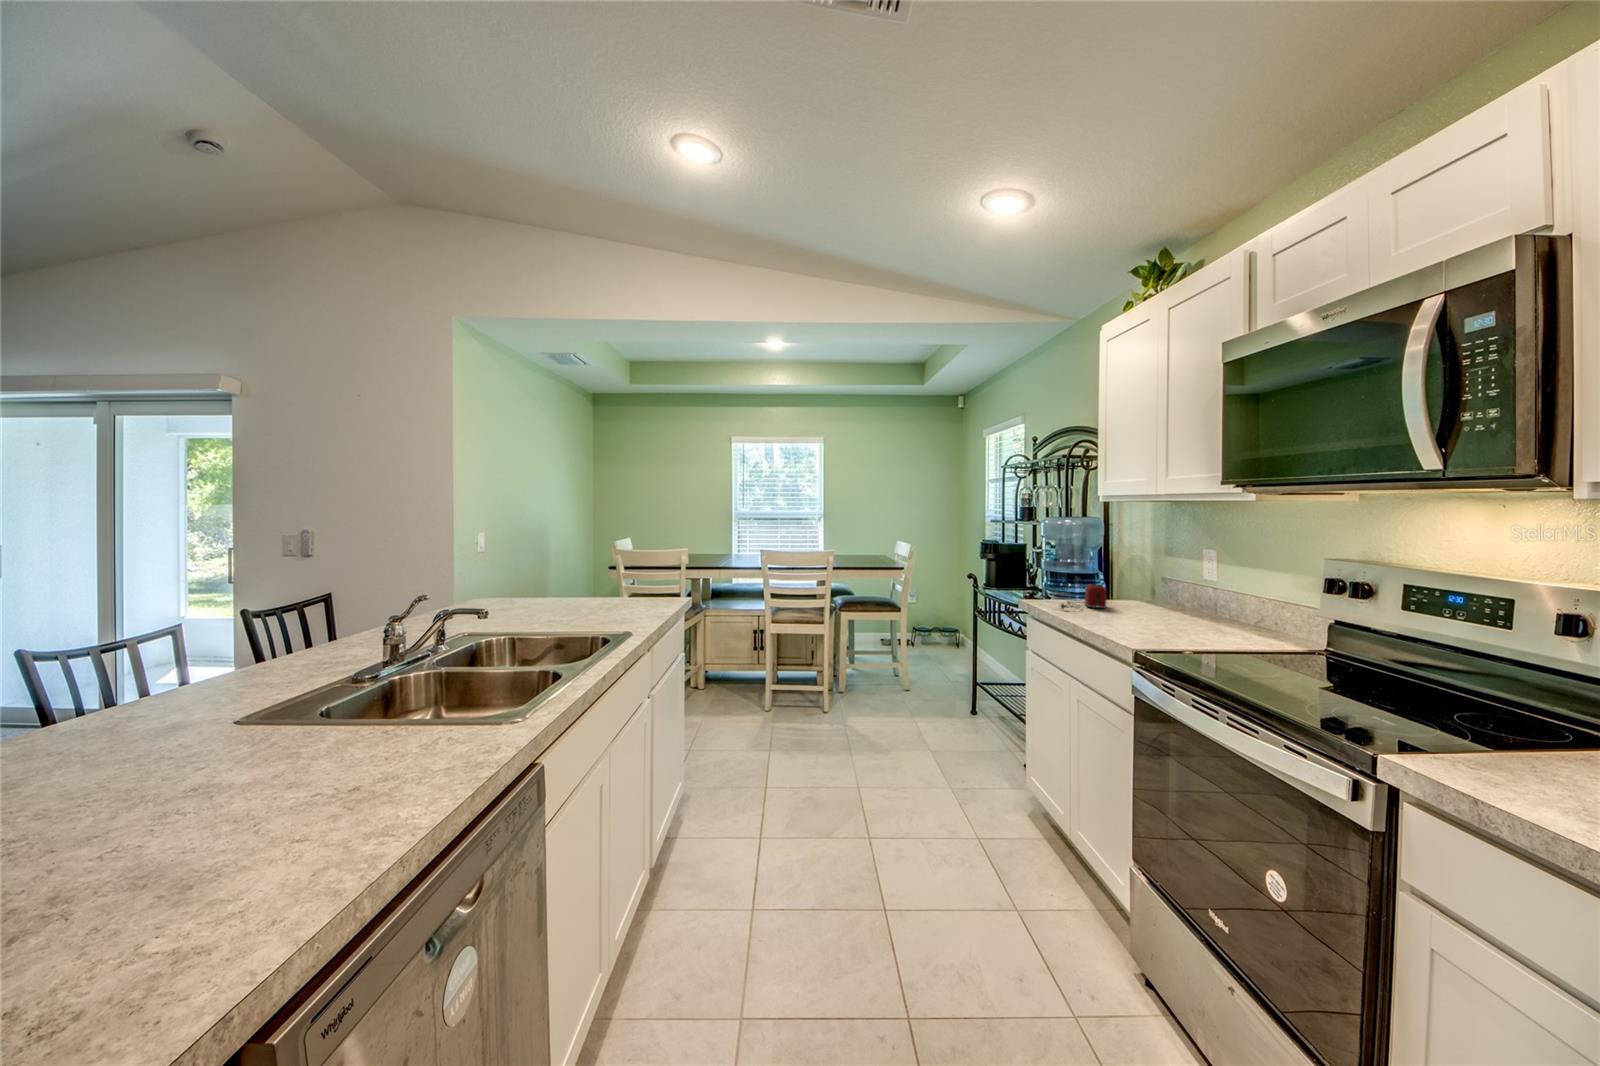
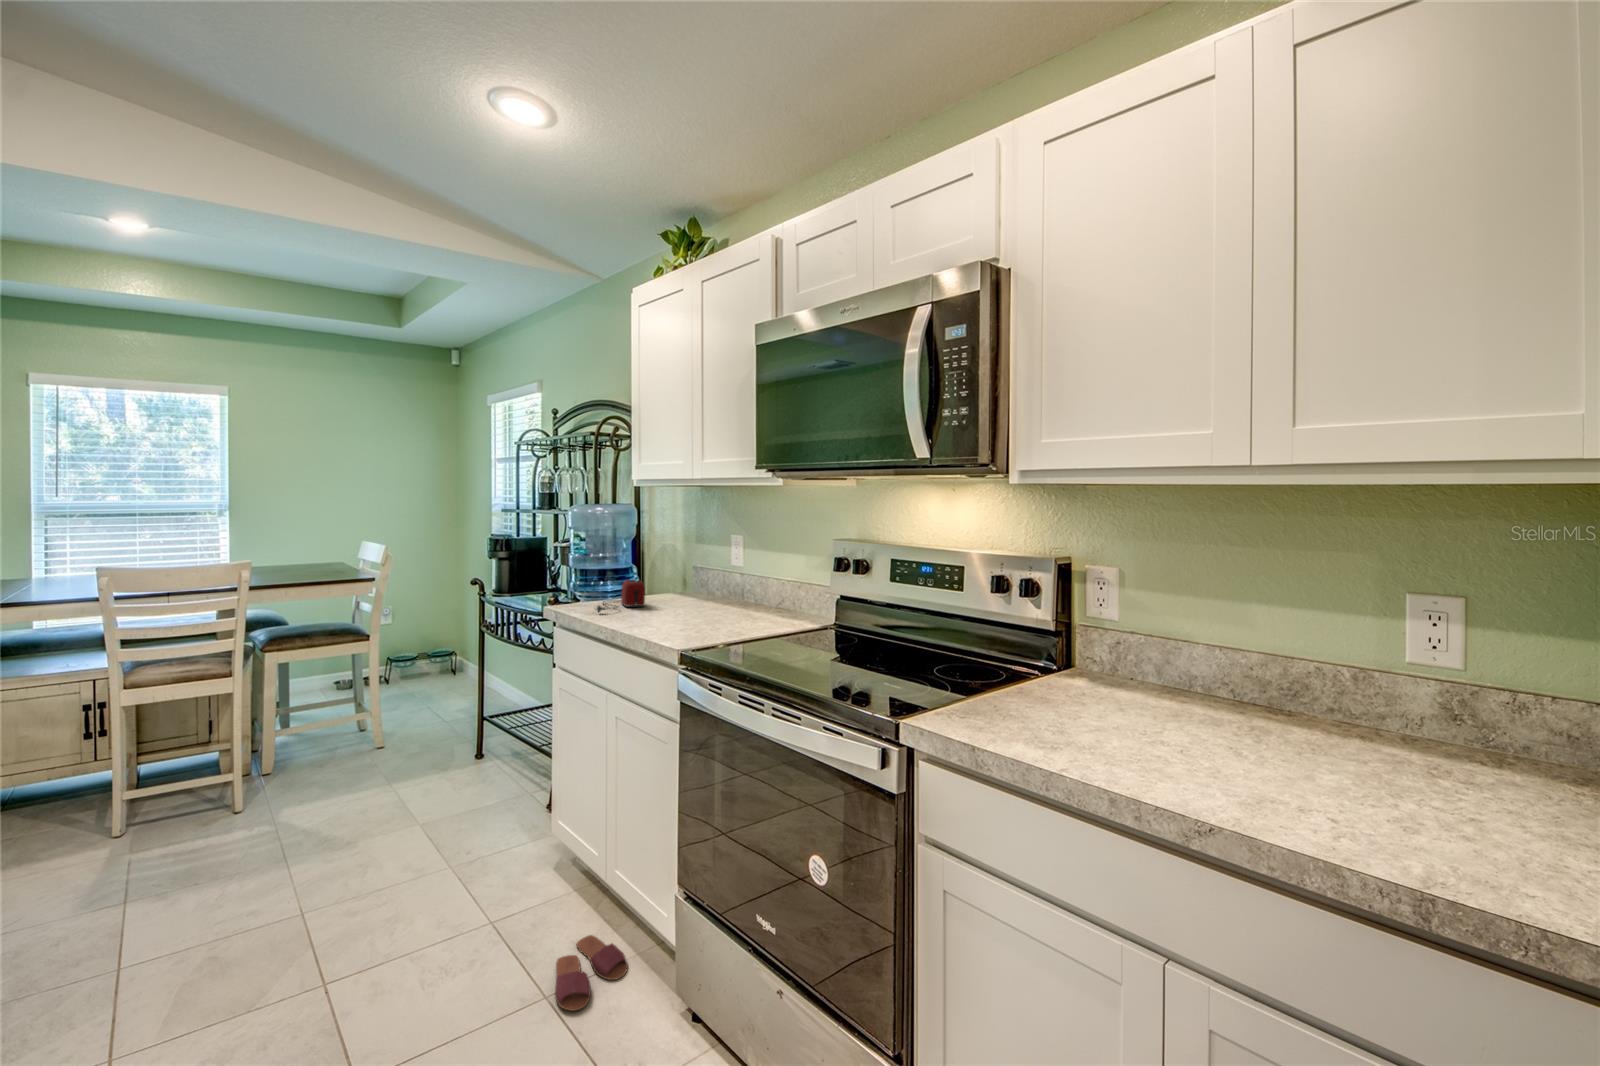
slippers: none [1015,871,1077,921] -> present [555,935,628,1011]

